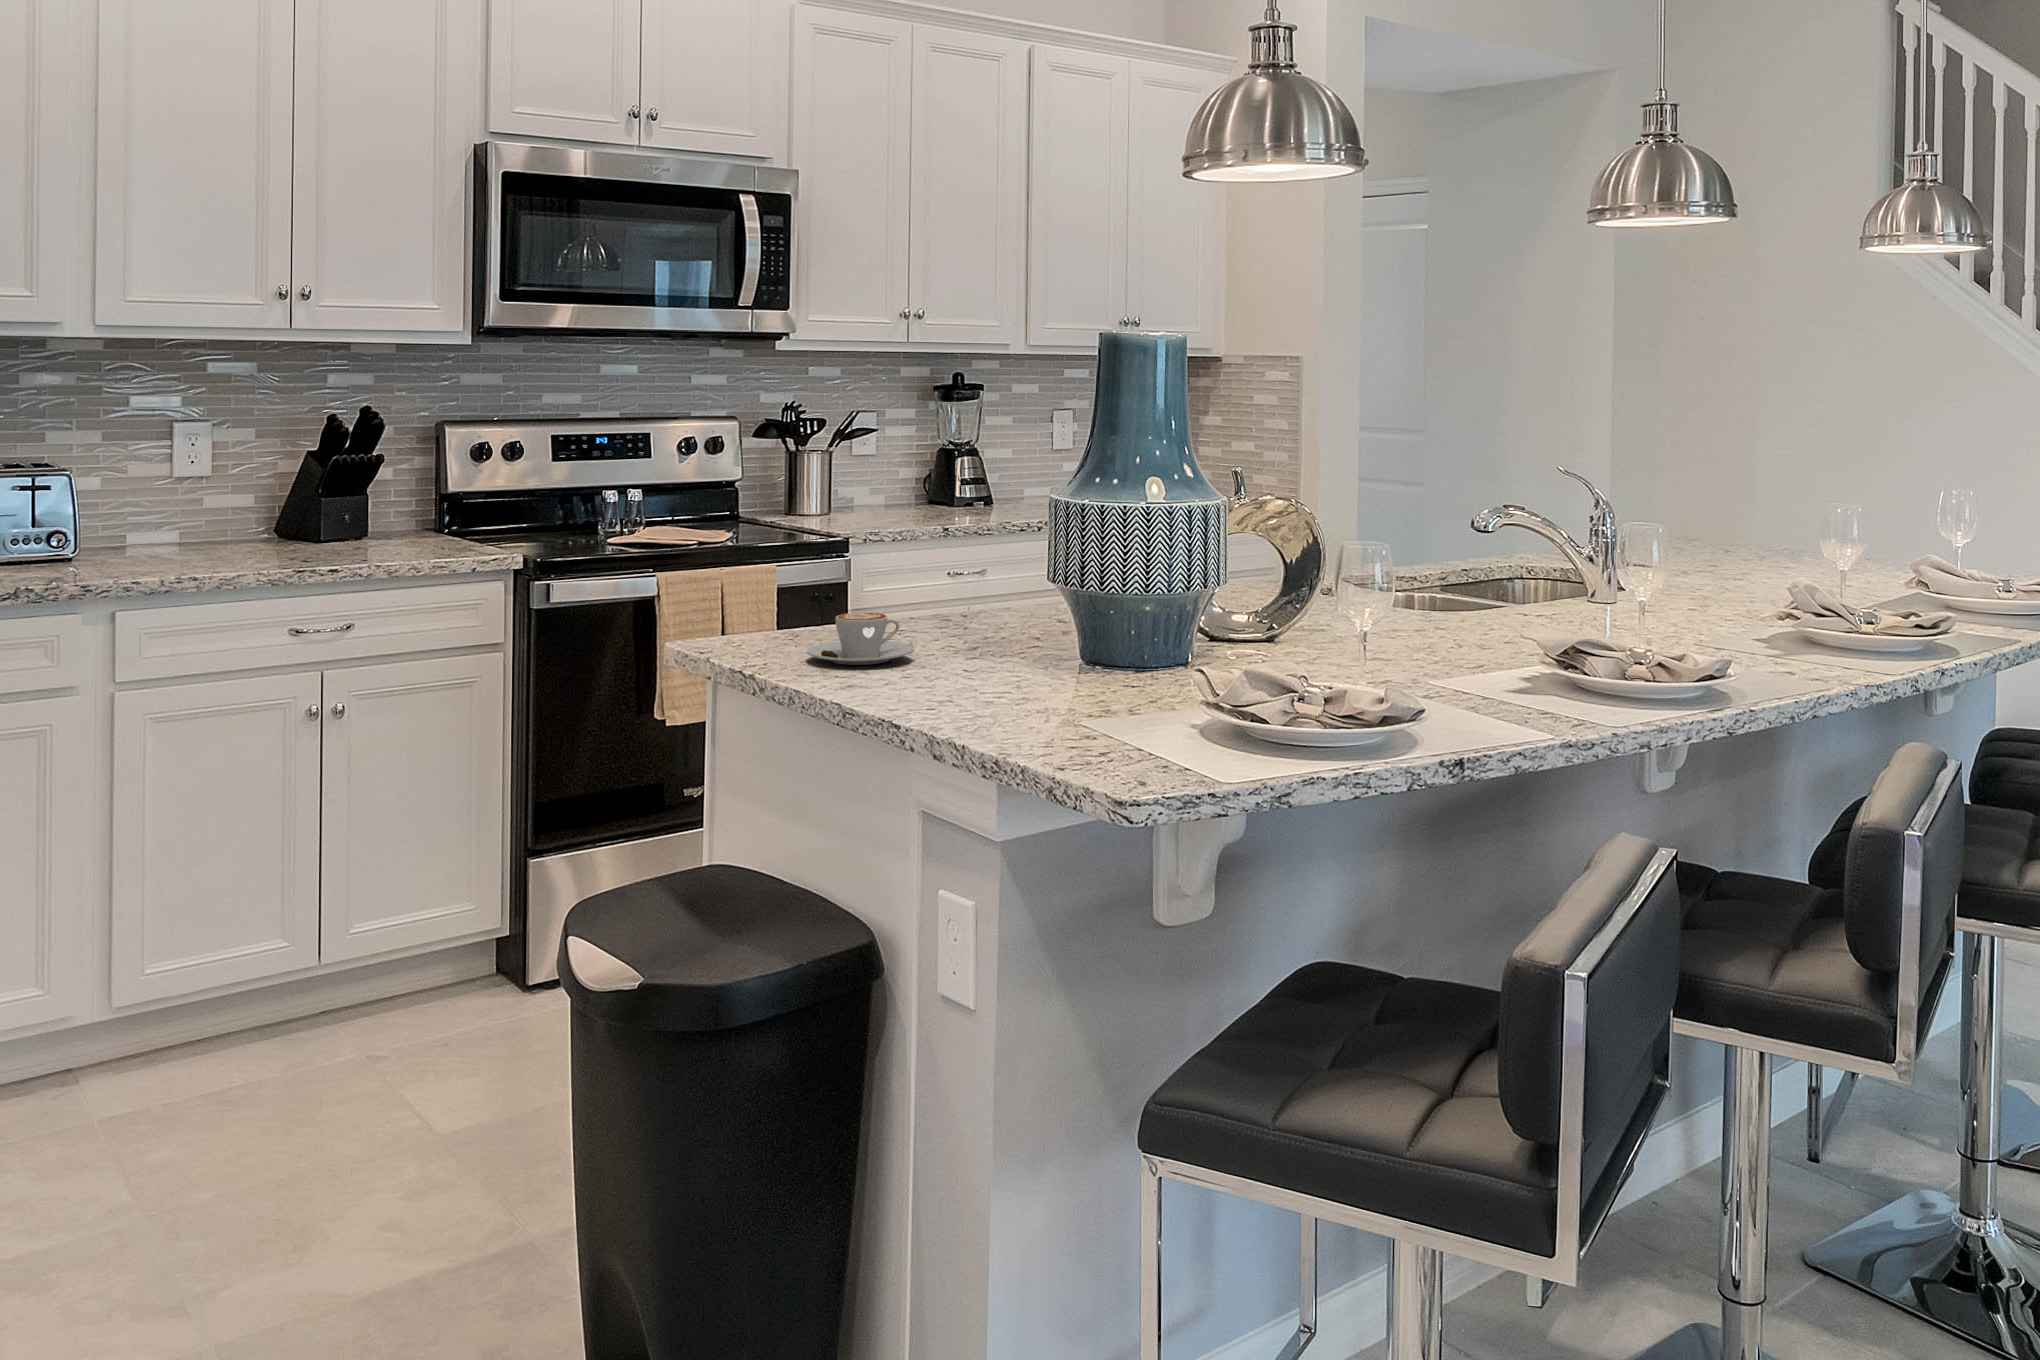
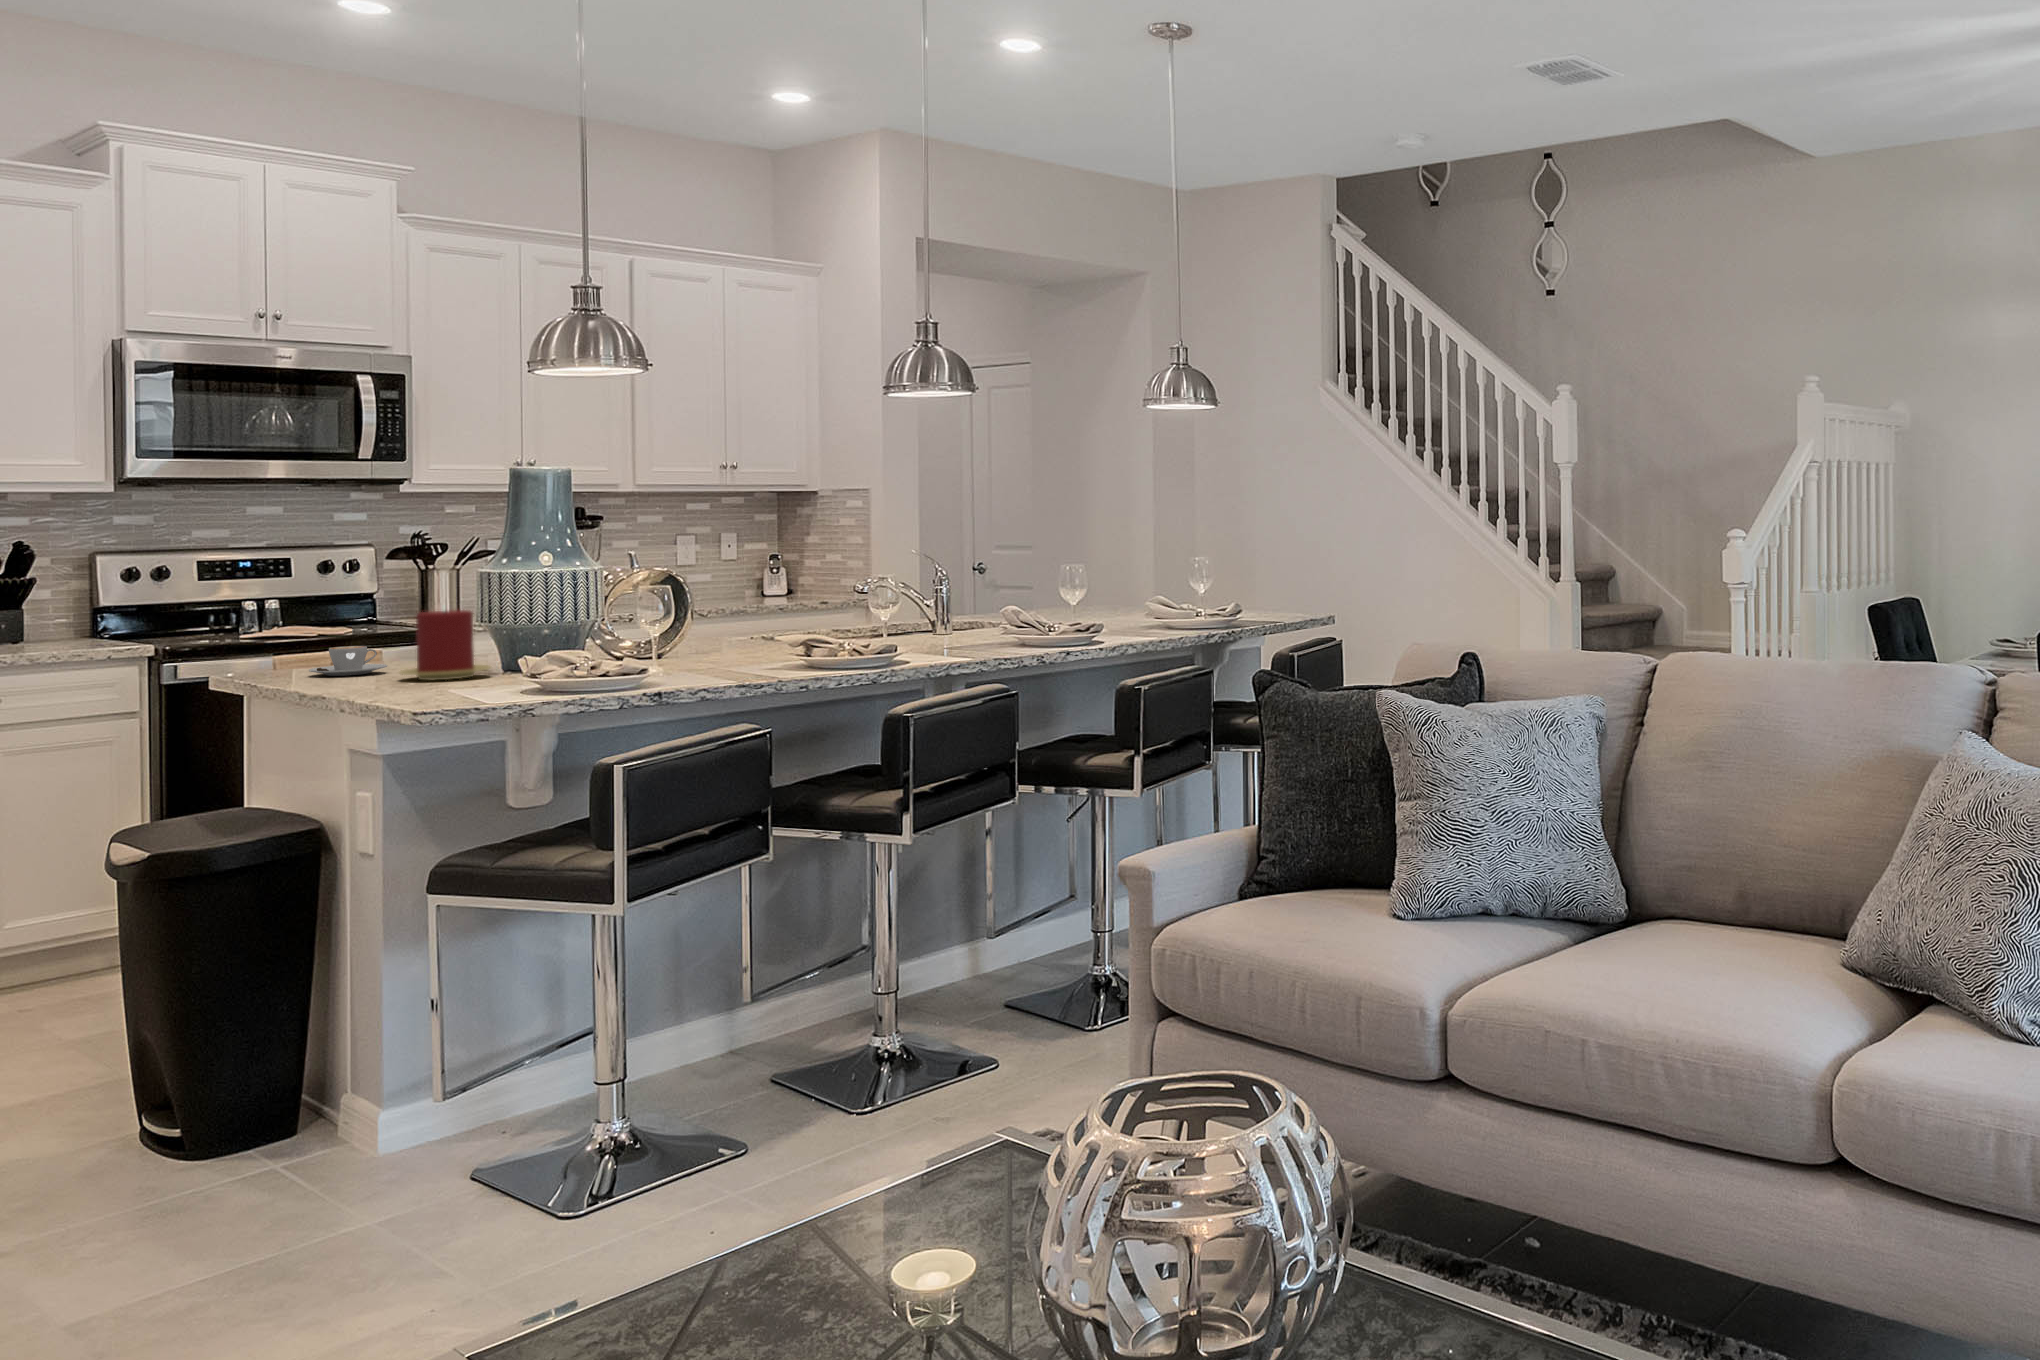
candle: none [960,567,1095,692] -> present [400,610,491,680]

